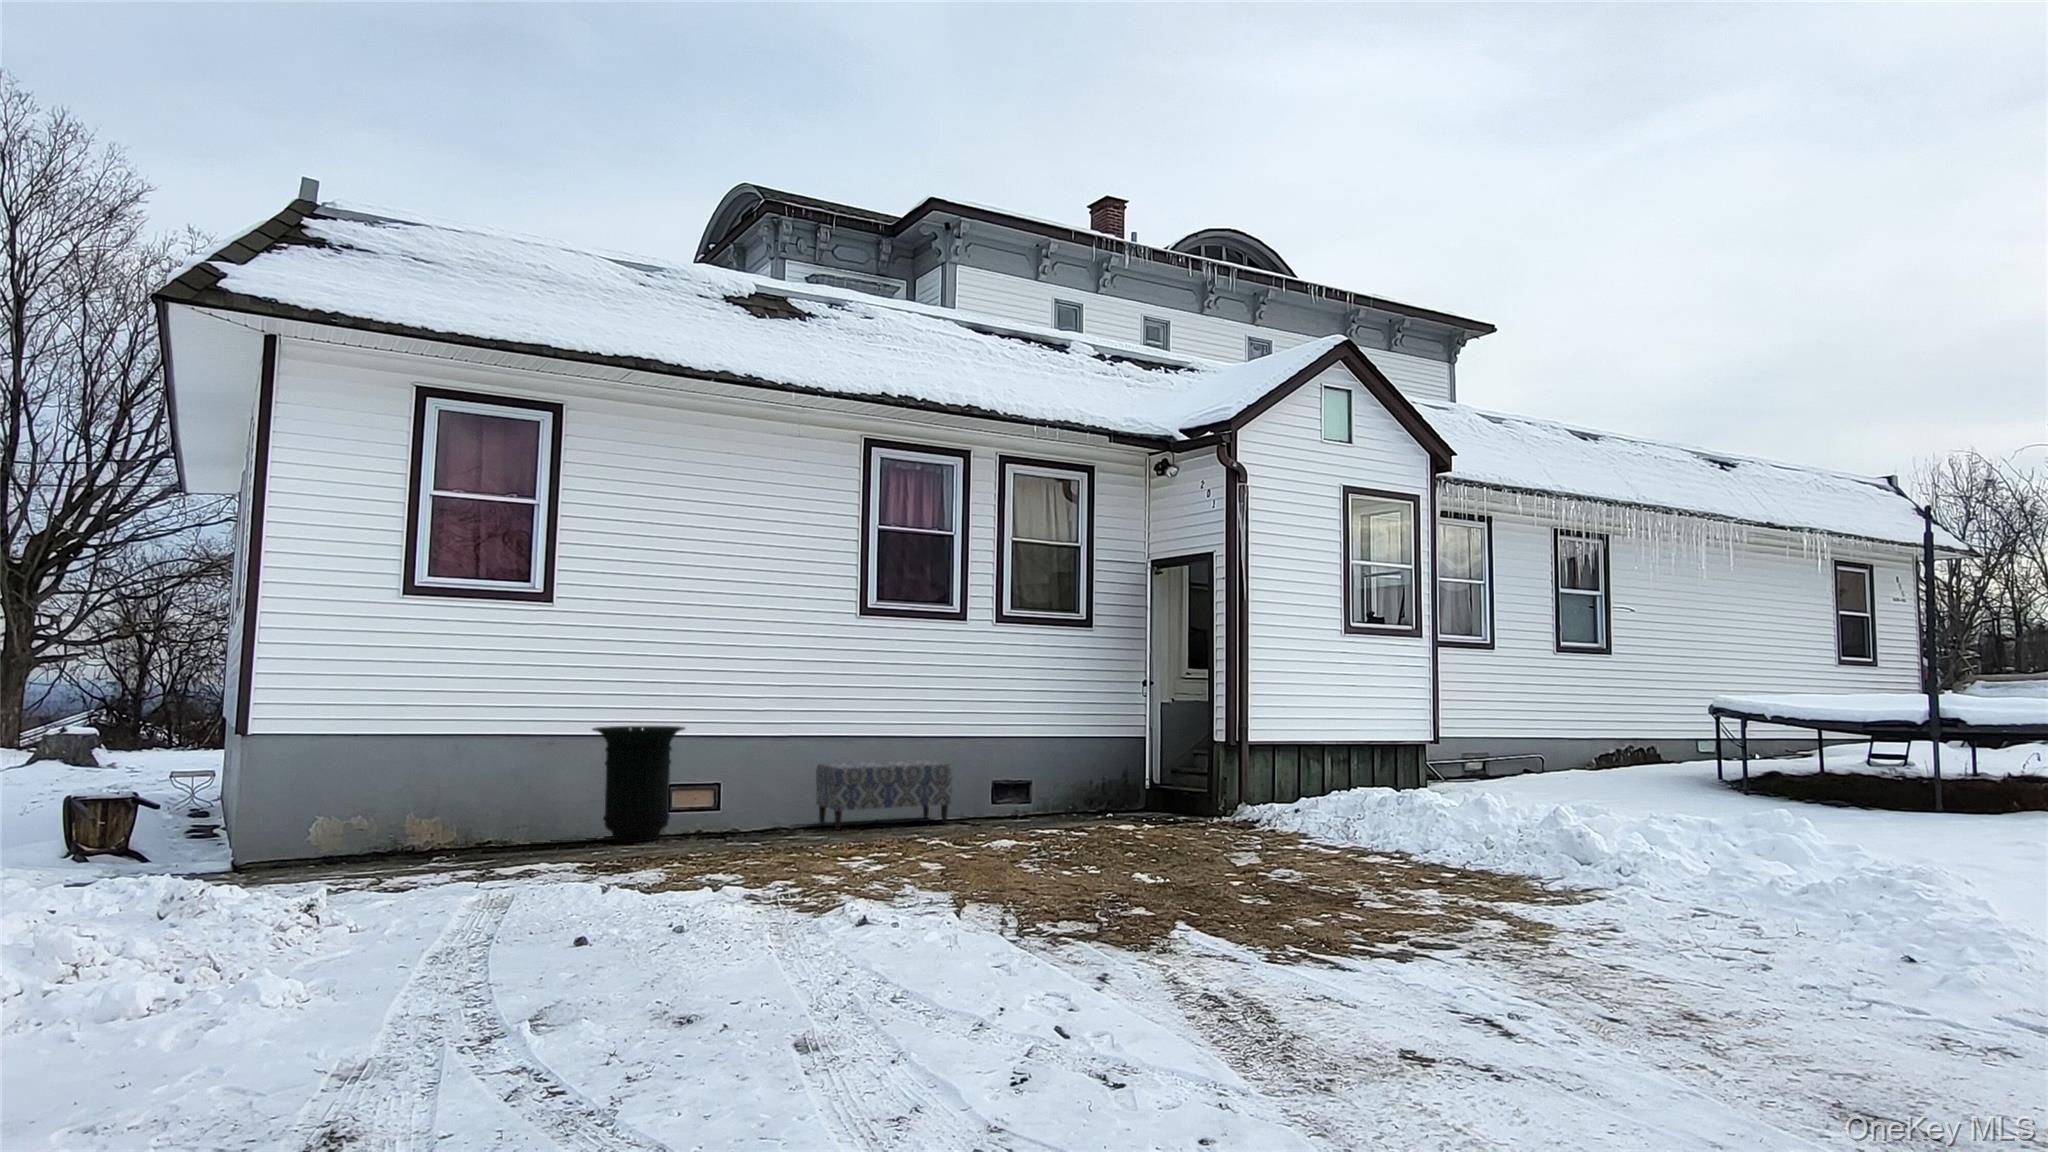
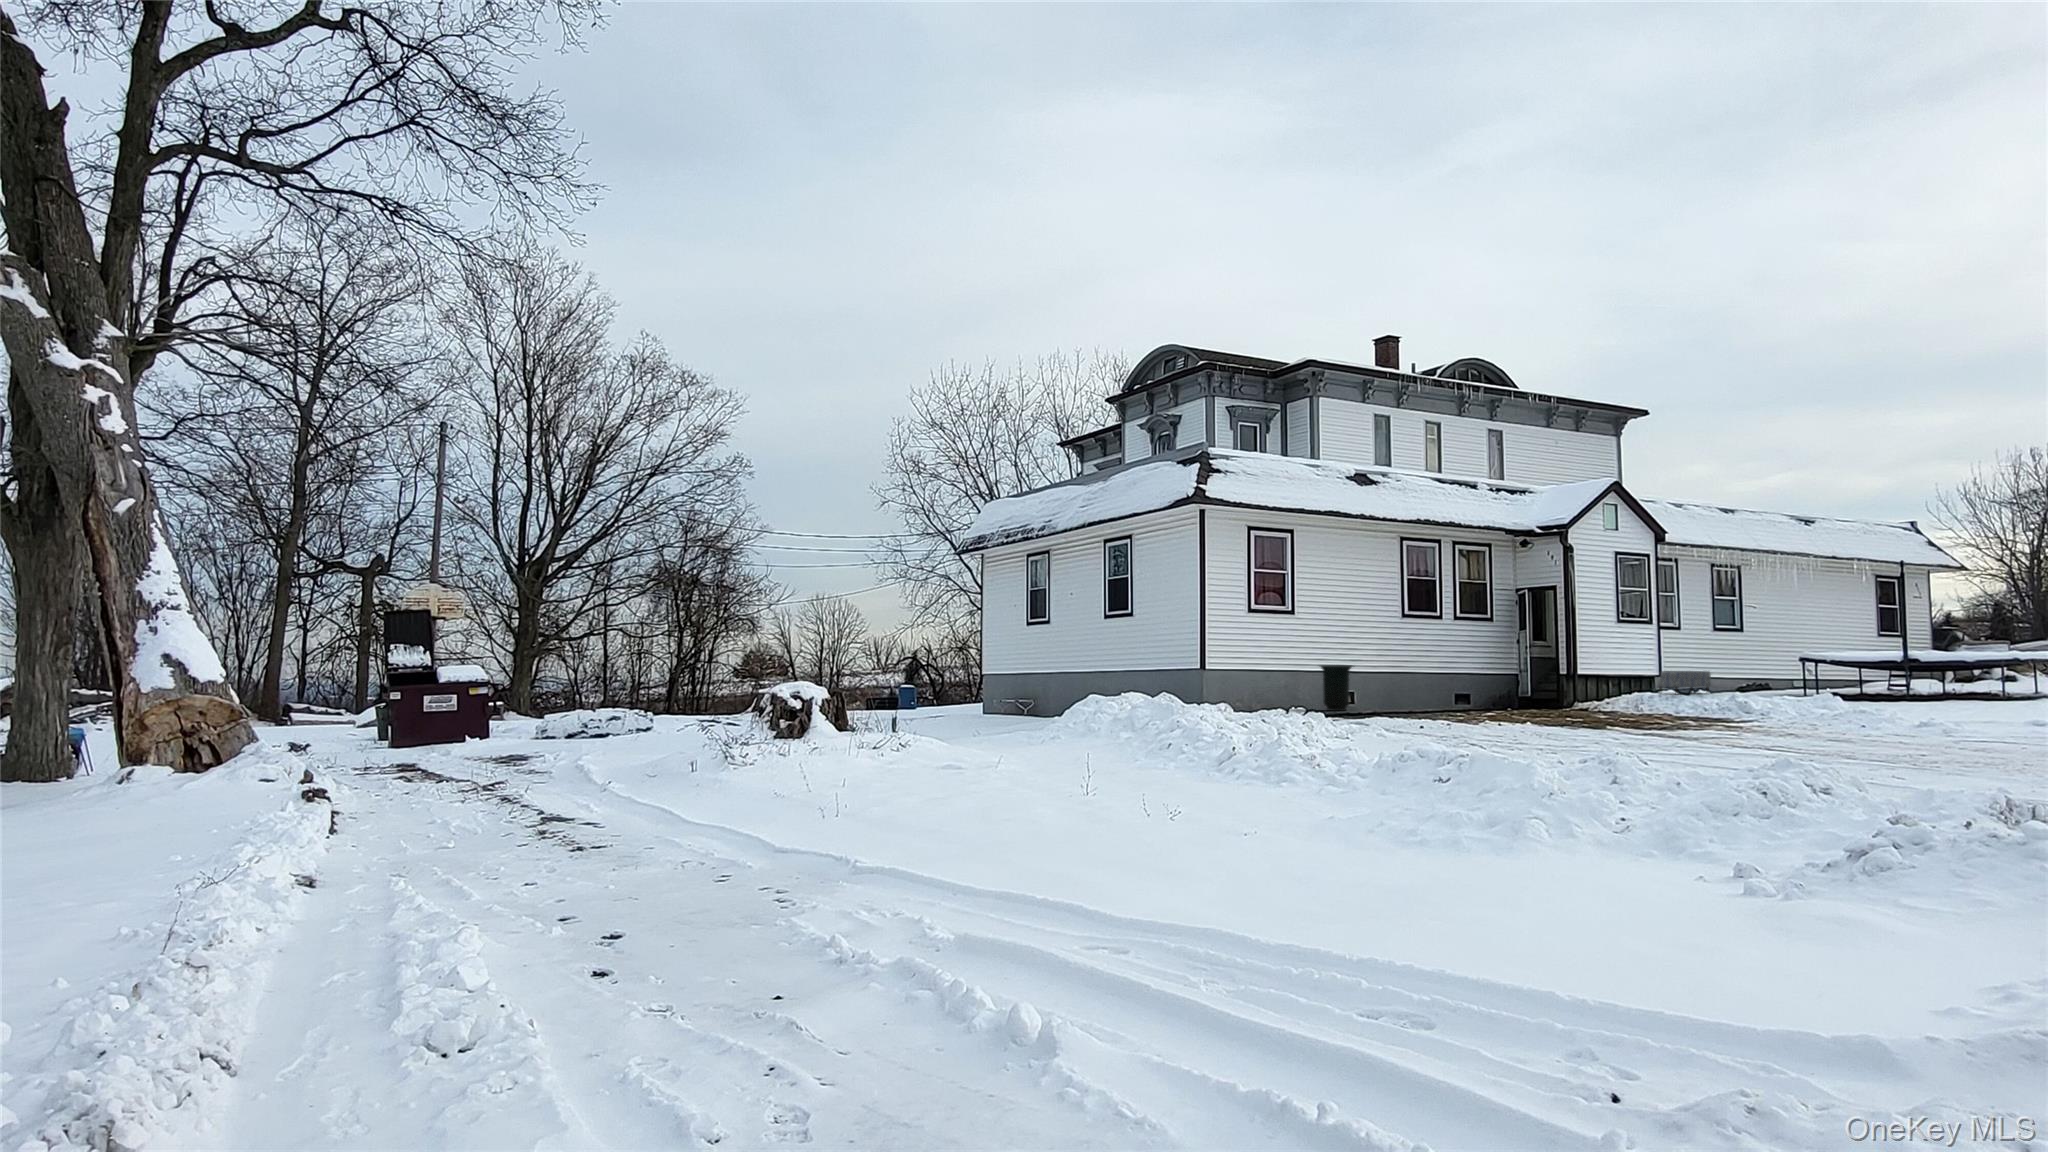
bench: present [816,760,952,829] -> present [1658,671,1711,694]

